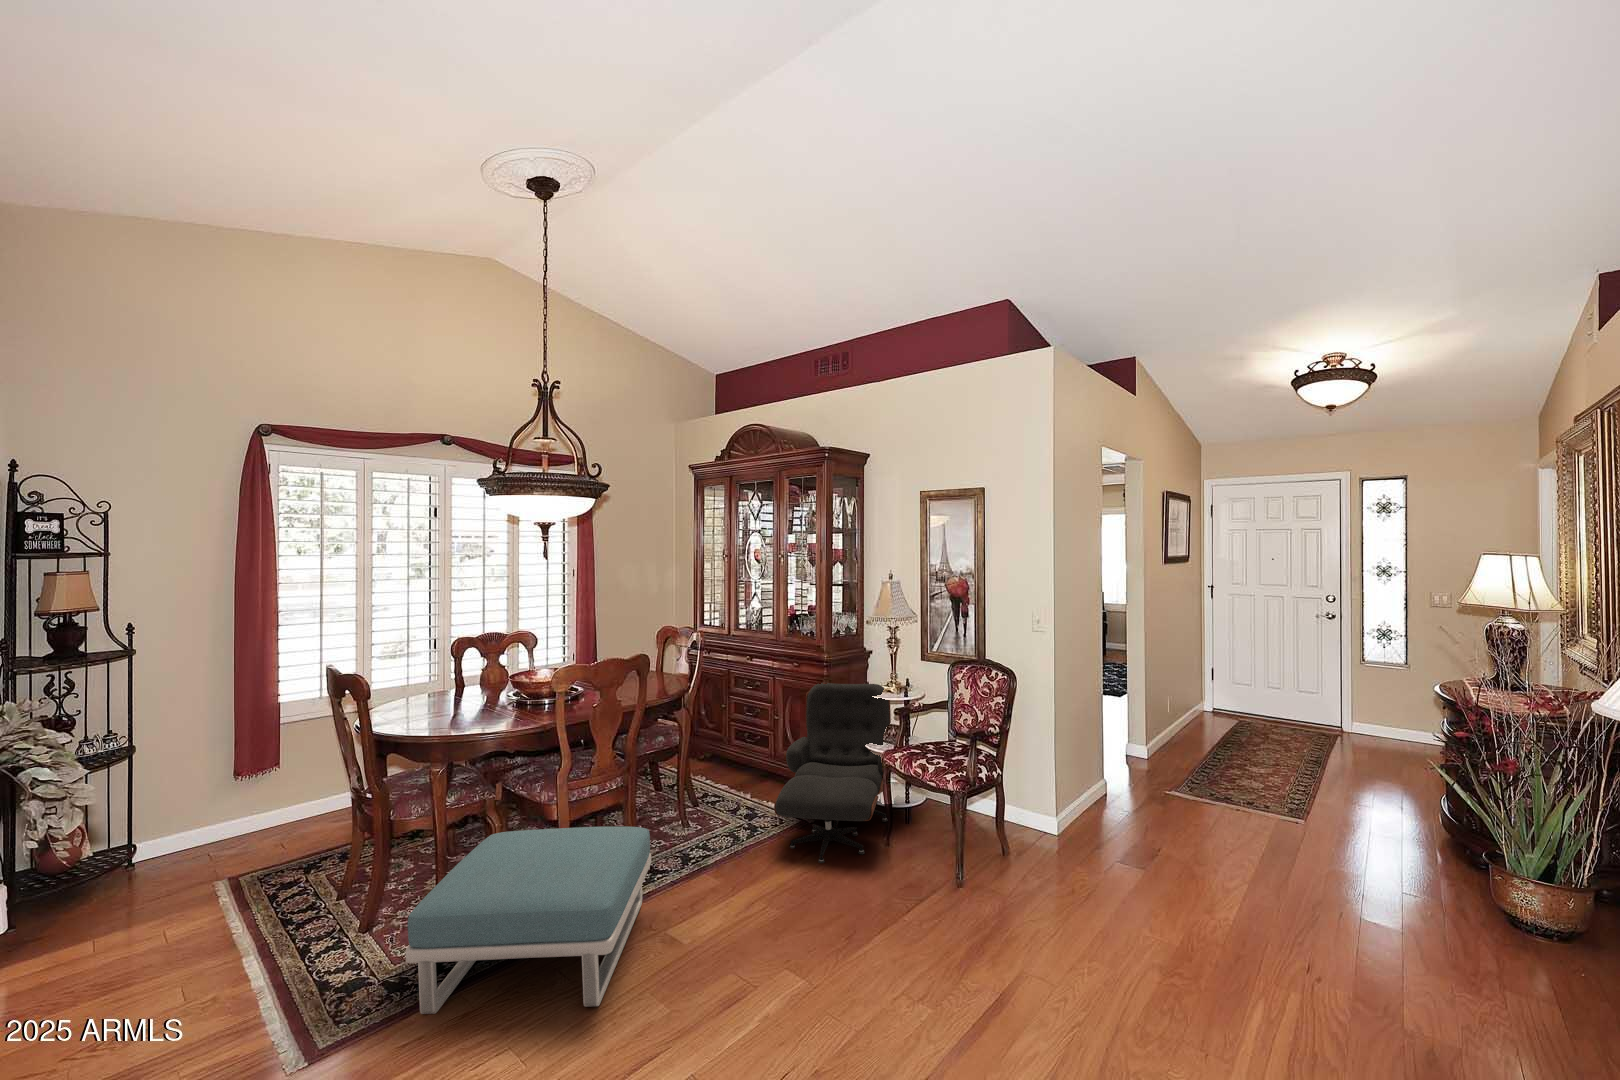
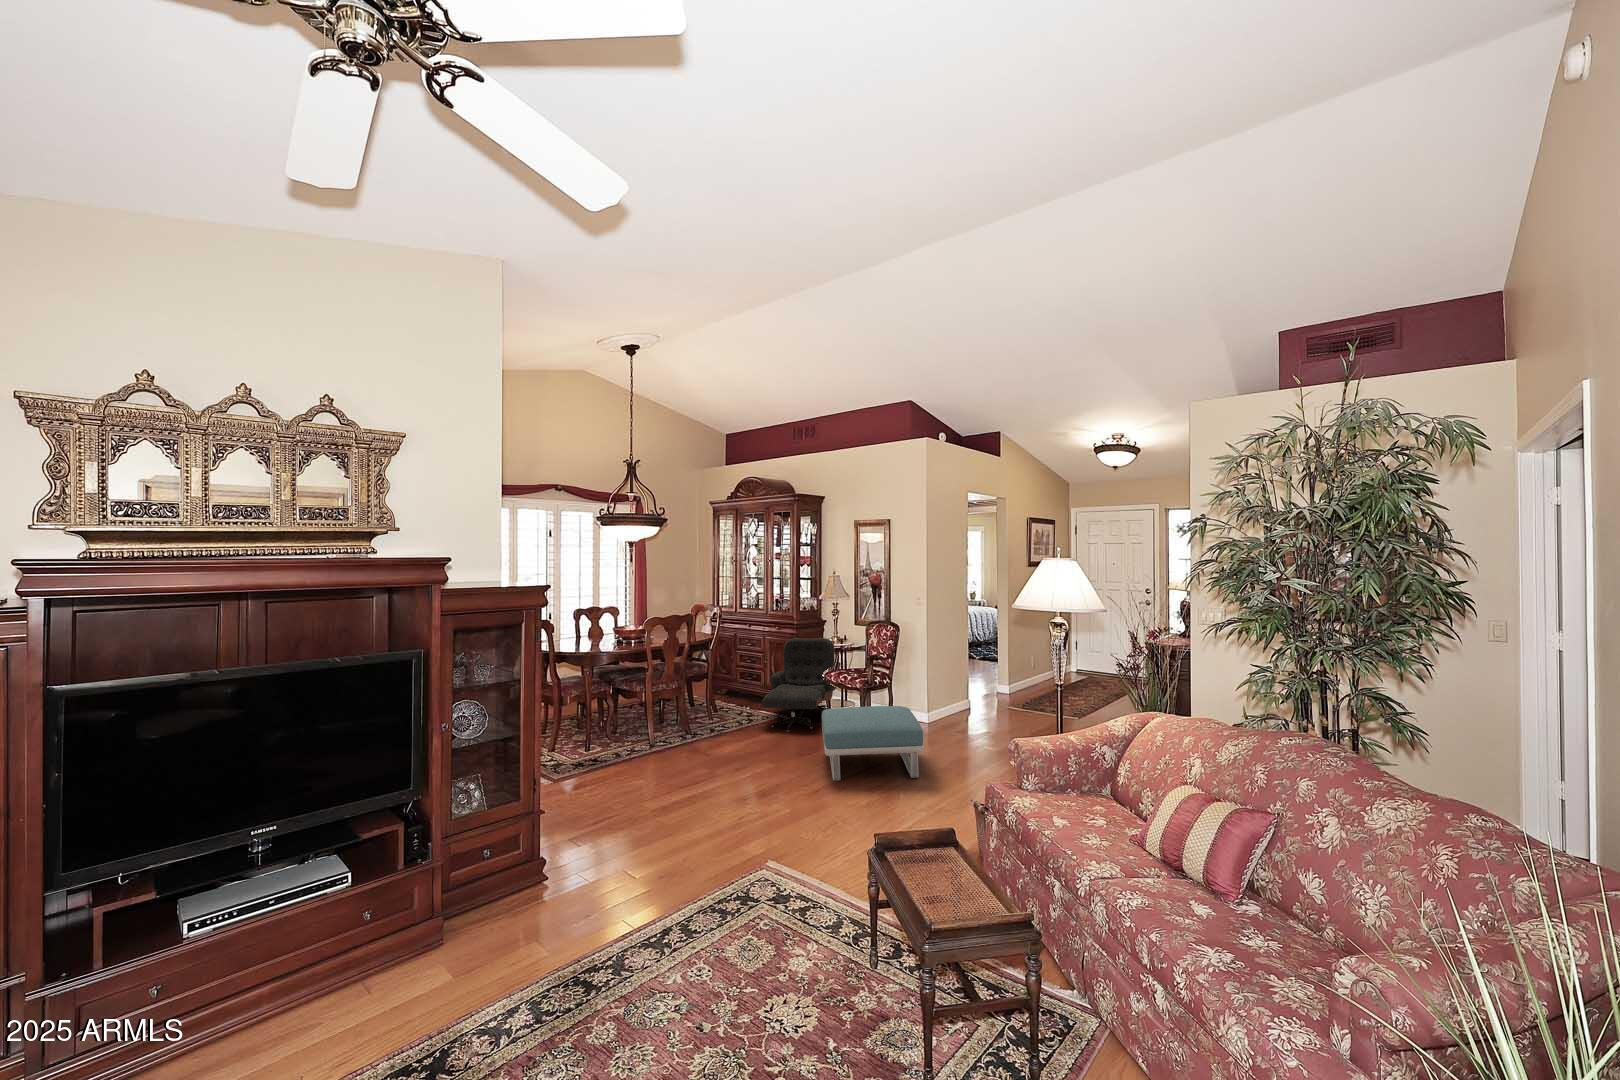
footstool: present [406,826,651,1014] -> present [822,706,924,780]

